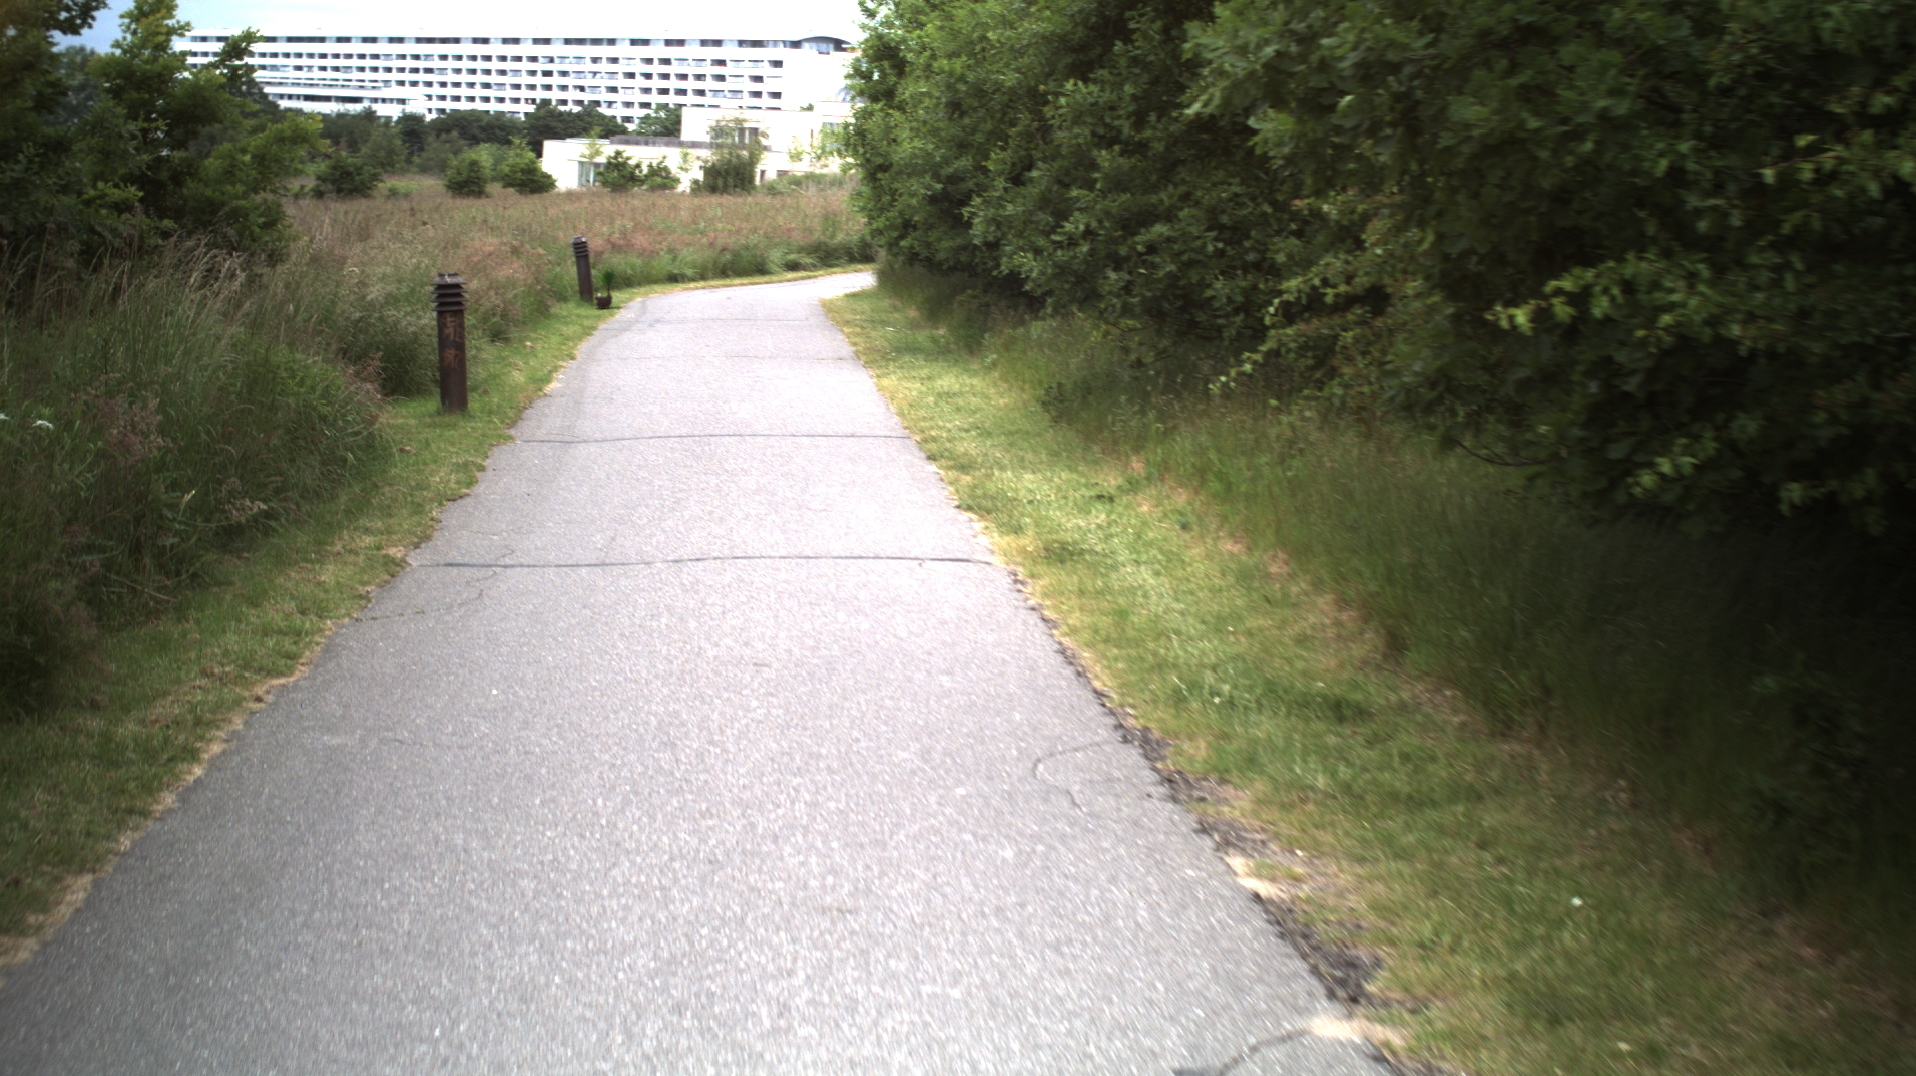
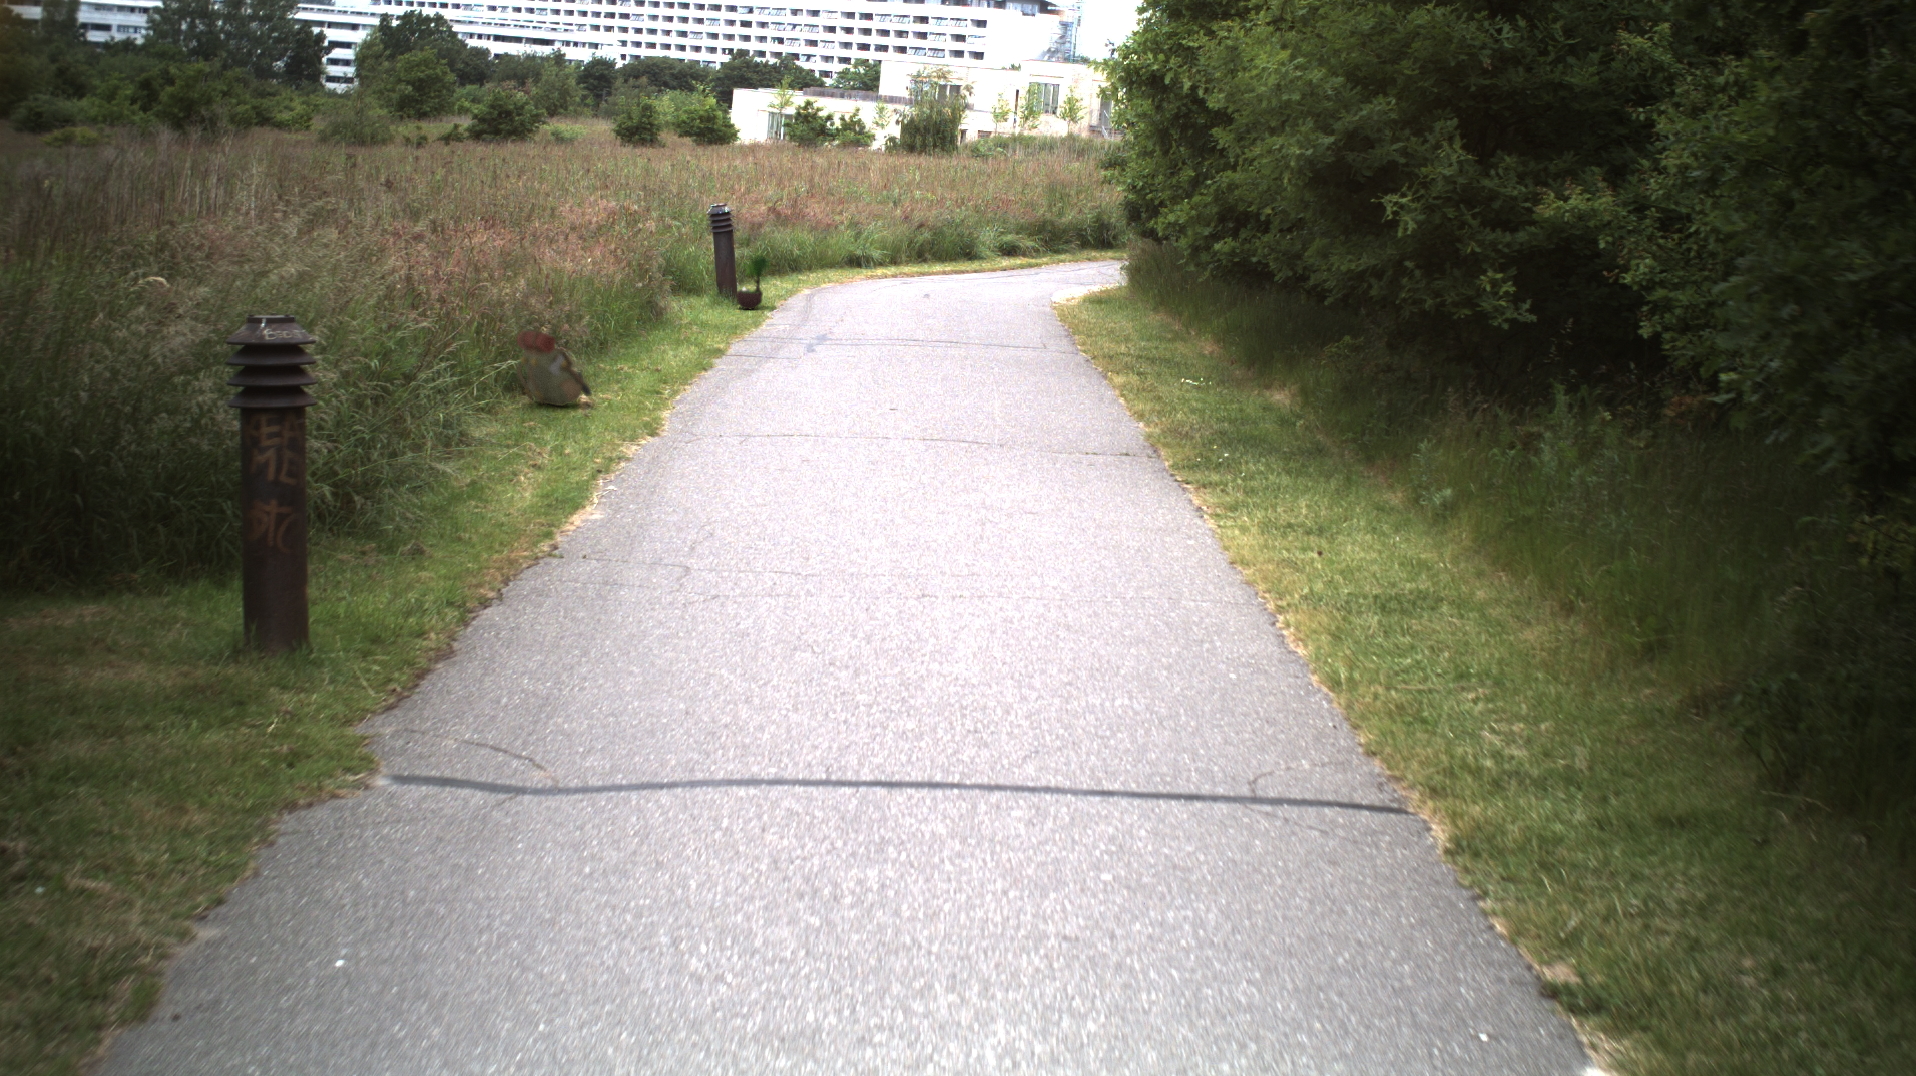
backpack: none [483,309,529,353] -> present [517,330,591,406]

